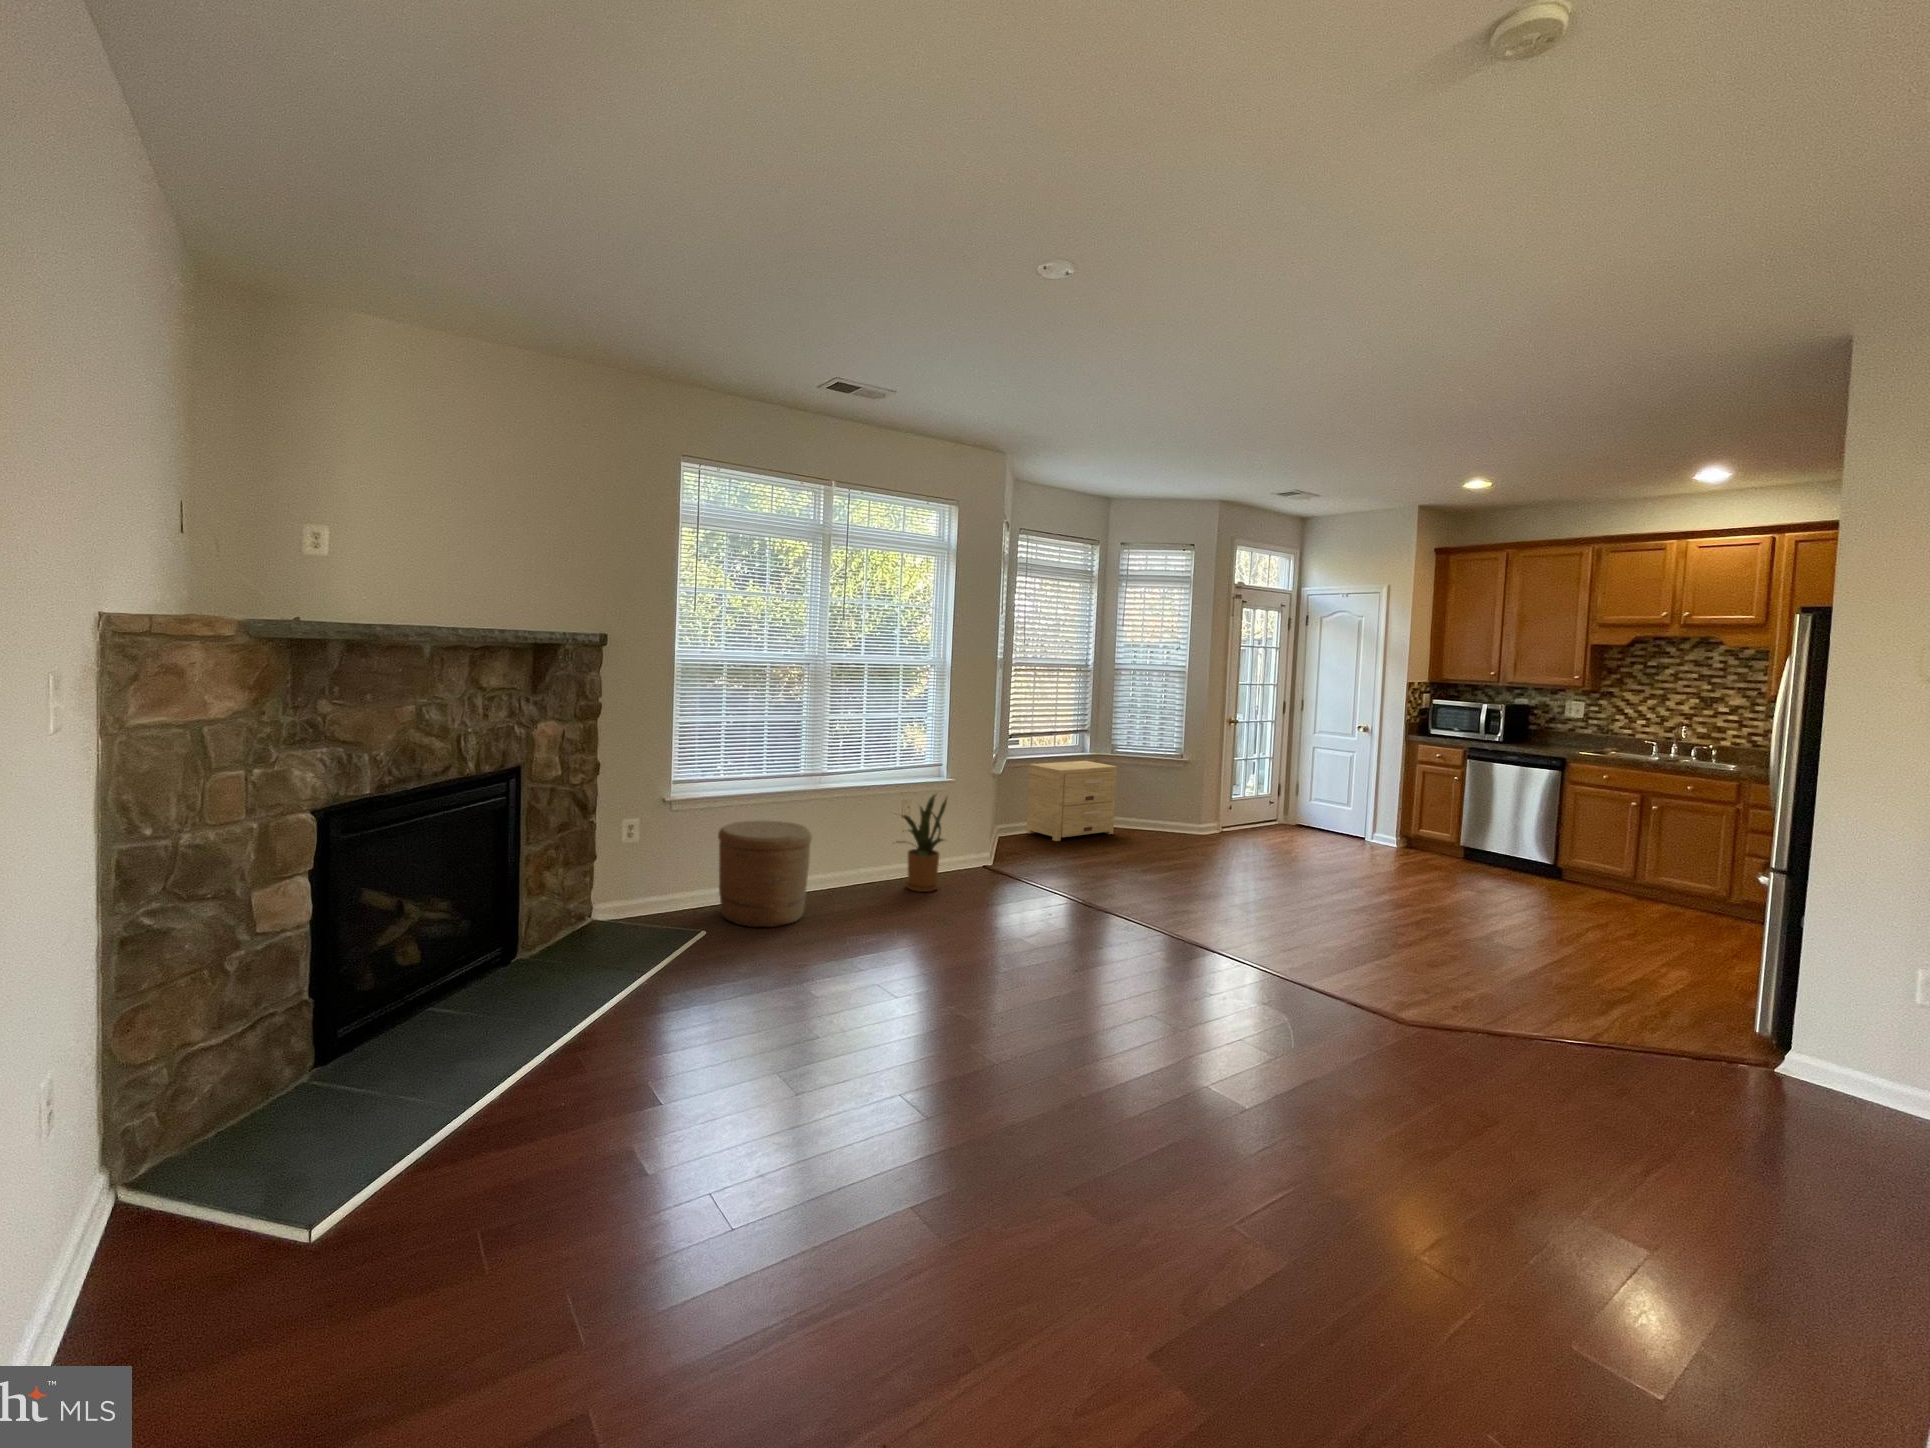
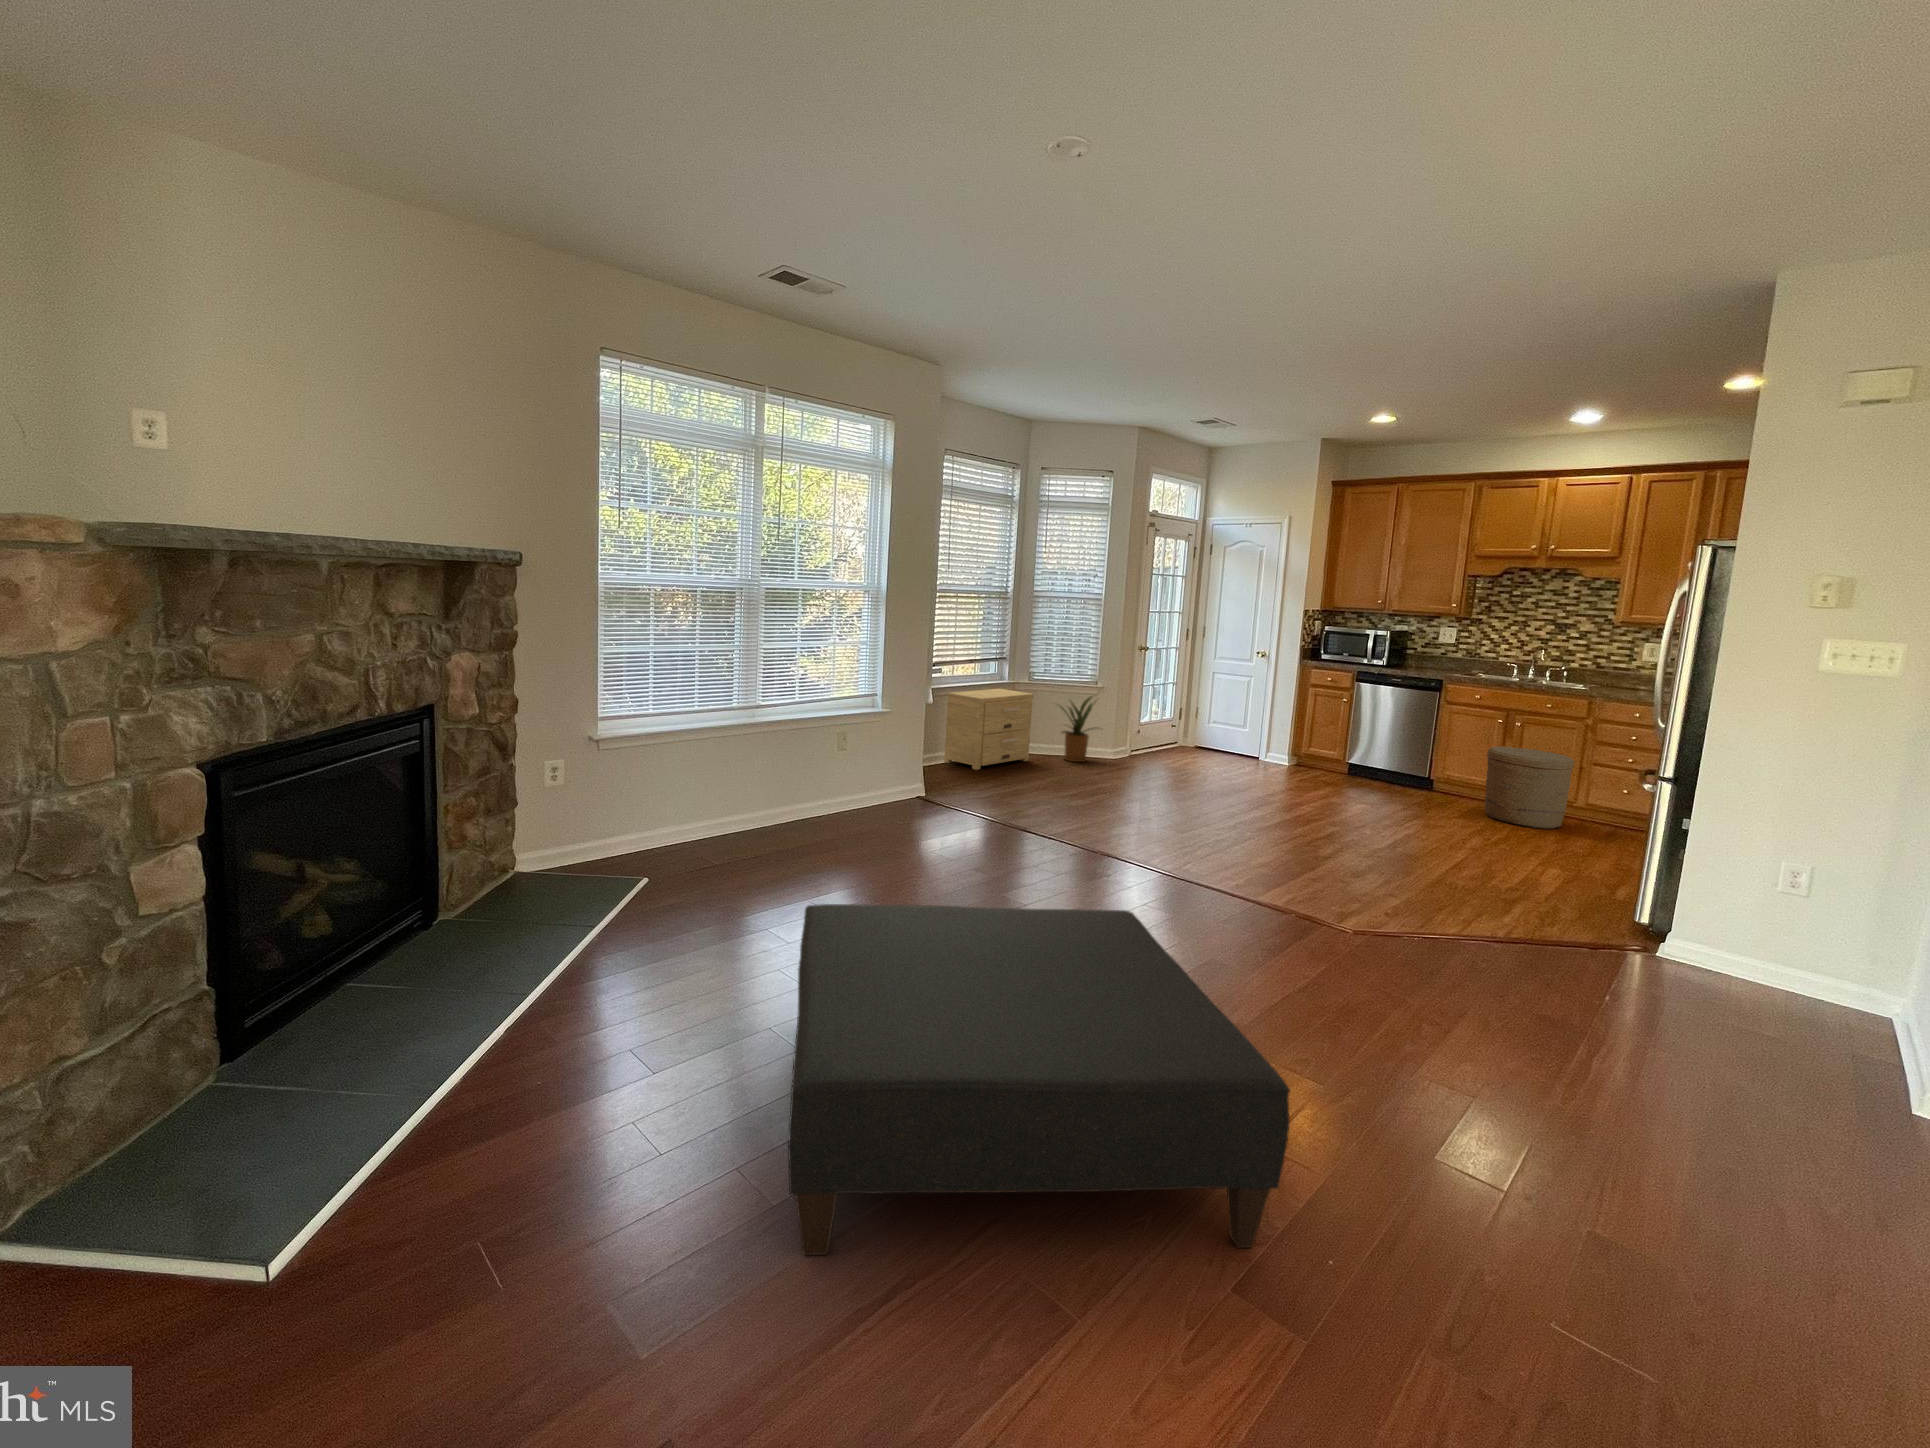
house plant: present [901,794,947,892] -> present [1061,696,1096,762]
woven basket: present [718,820,812,928] -> present [1485,747,1574,829]
ottoman: none [728,956,1201,1308] -> present [788,904,1290,1255]

